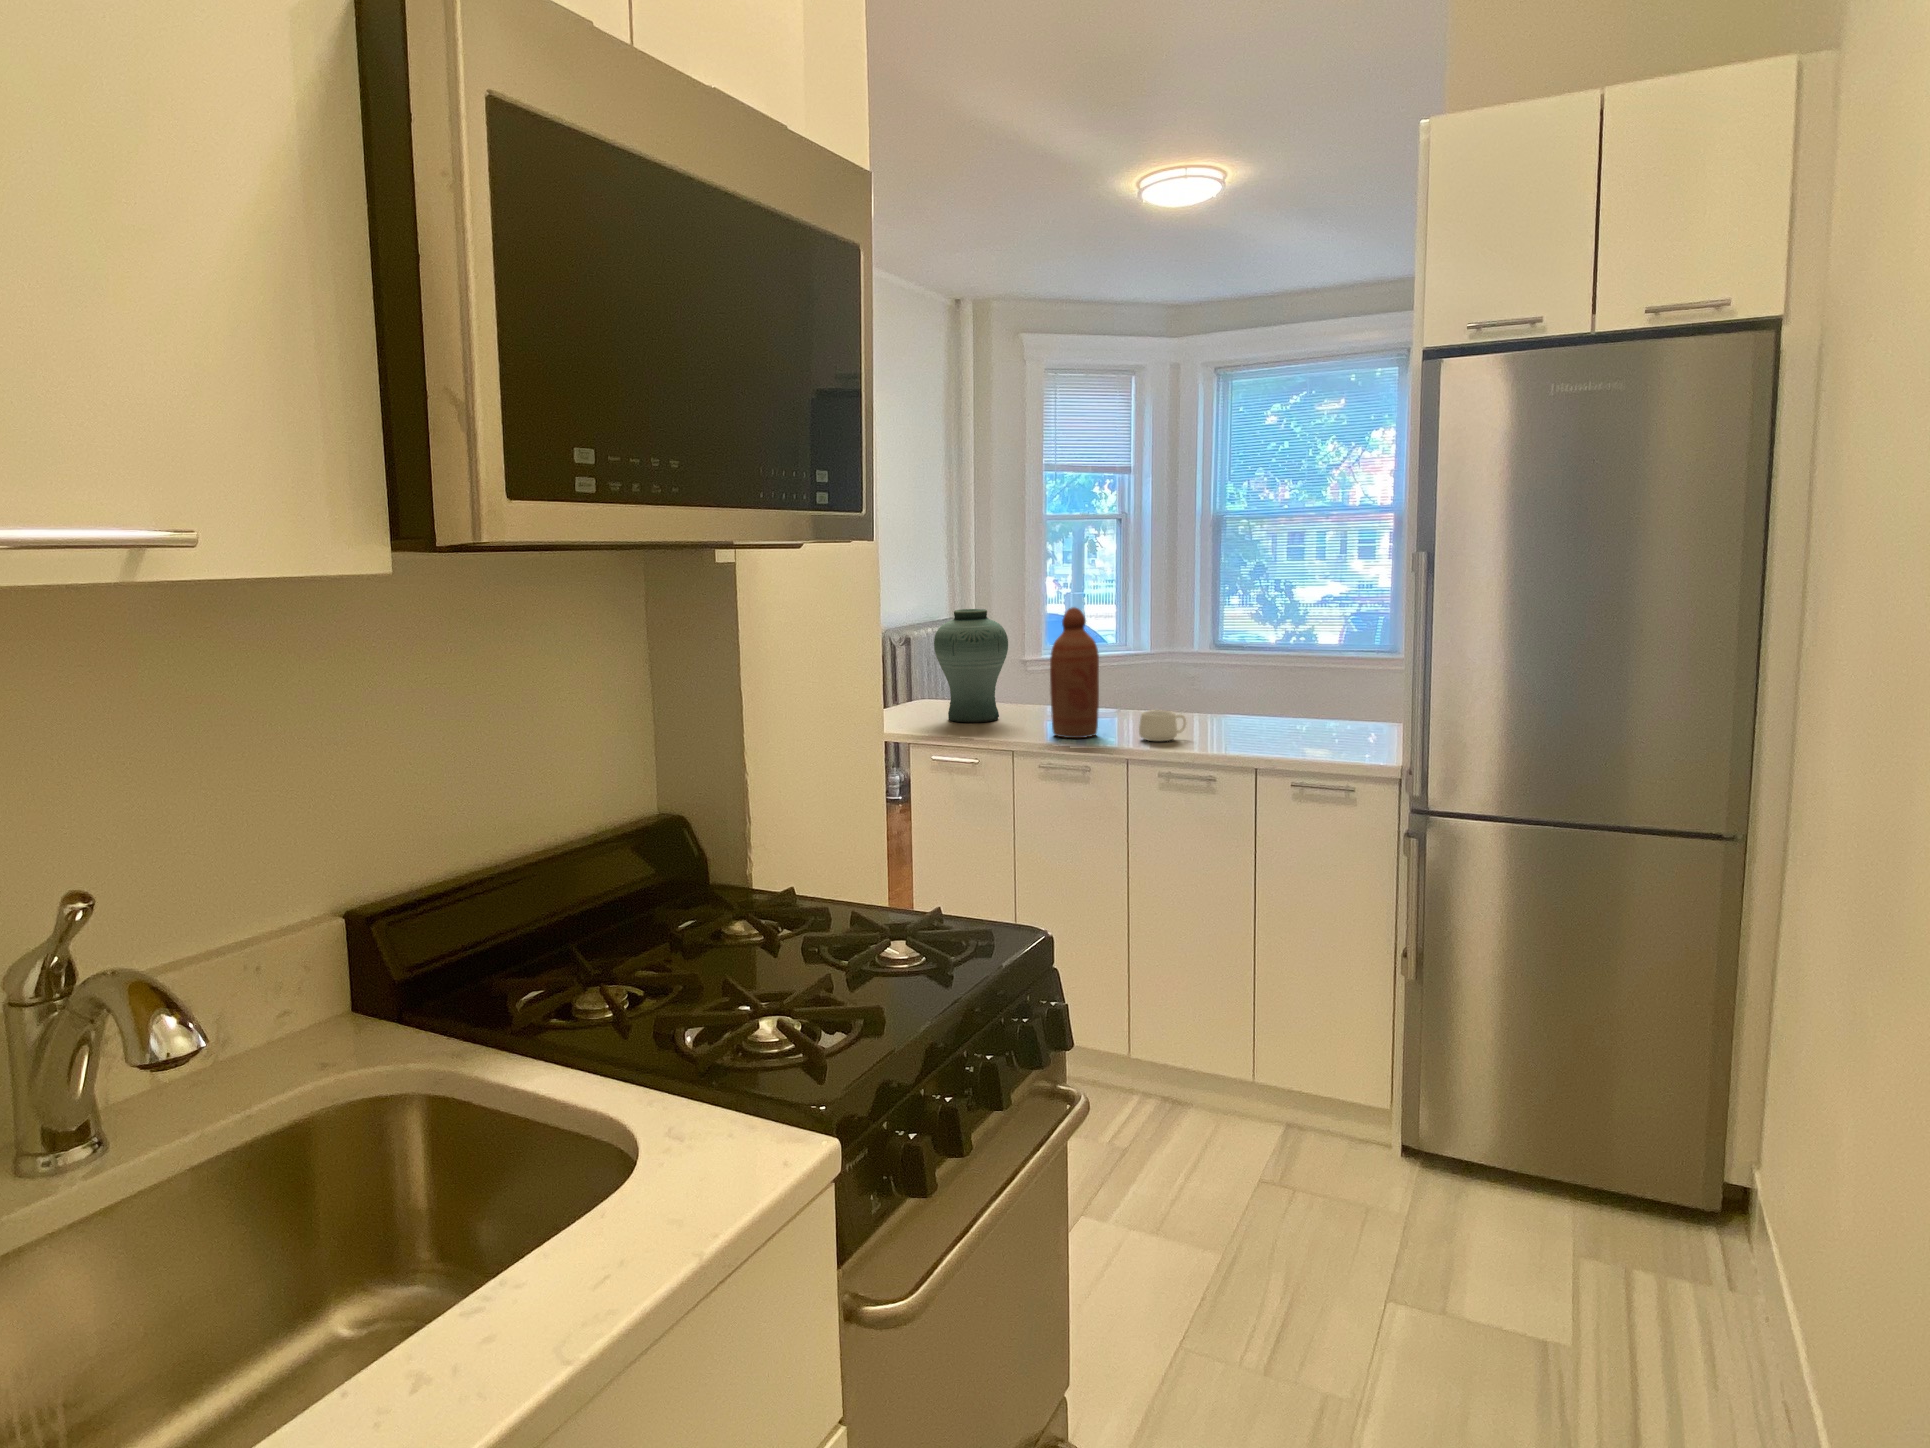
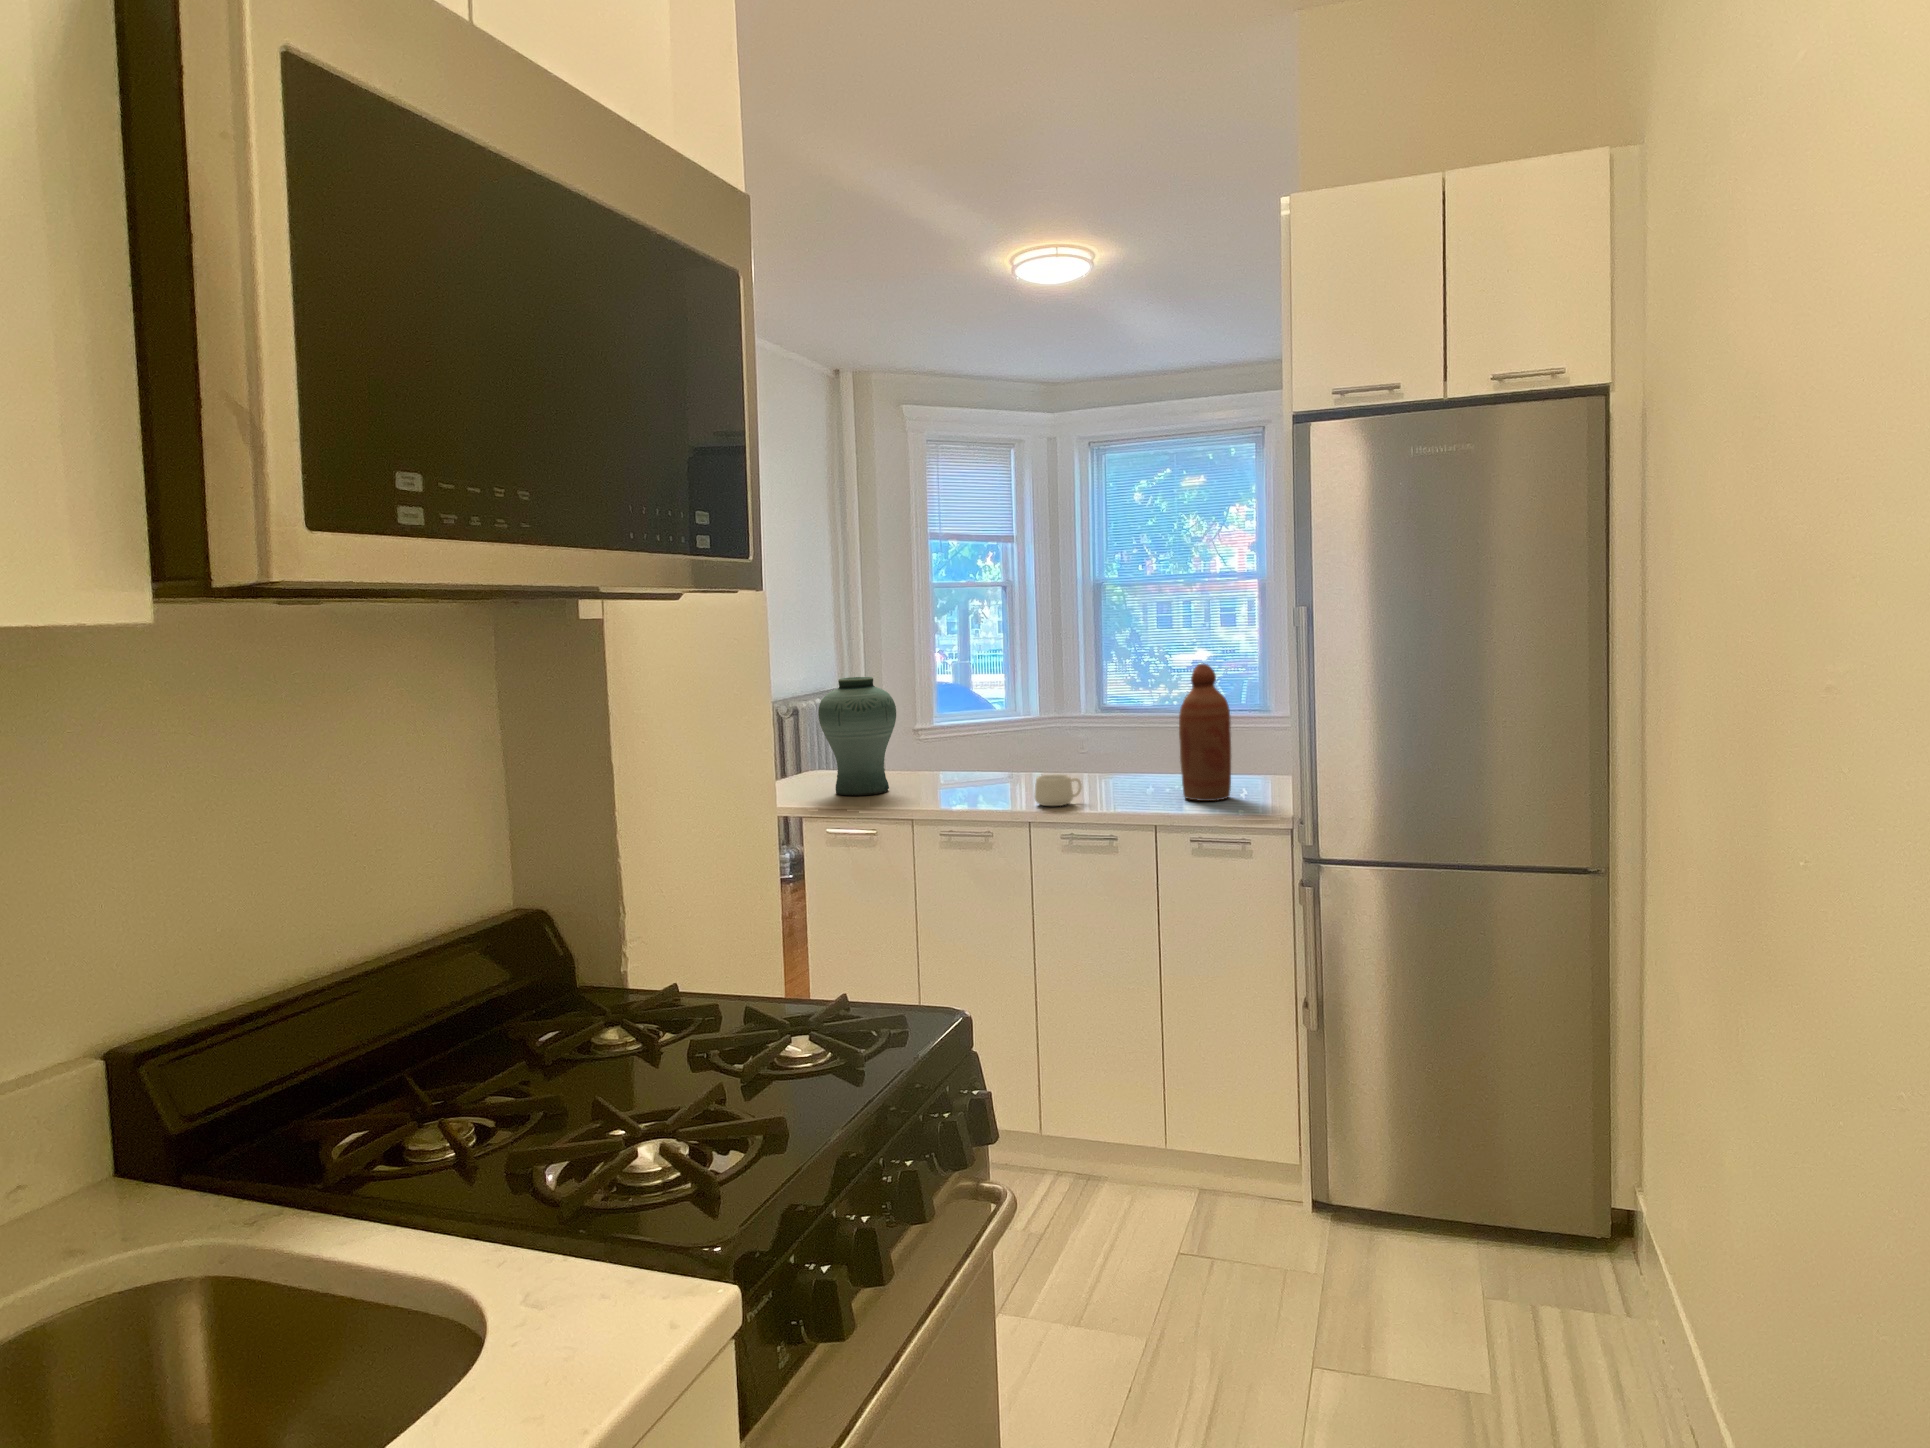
bottle: present [1050,607,1099,738] -> present [1179,664,1231,801]

